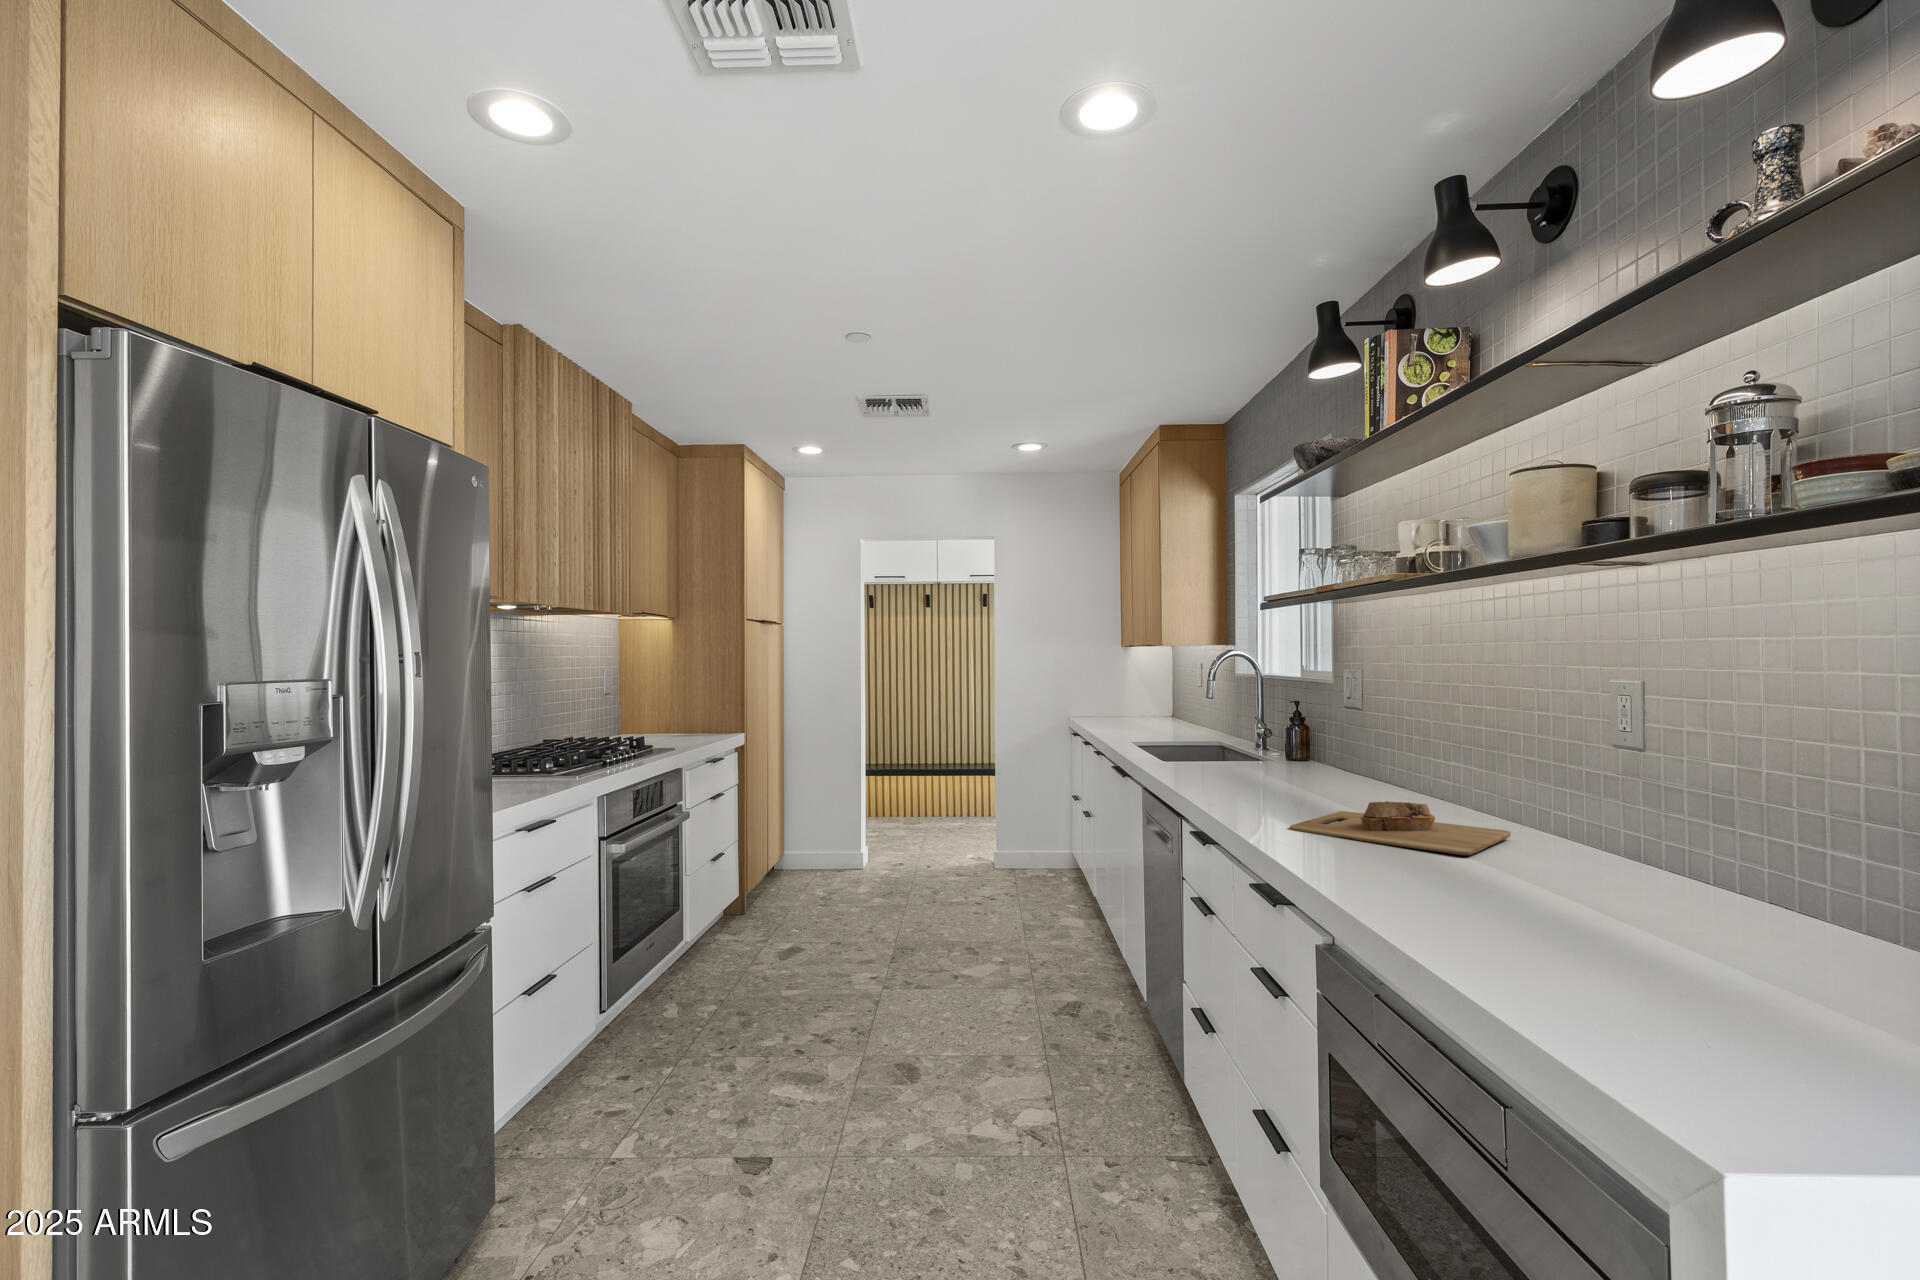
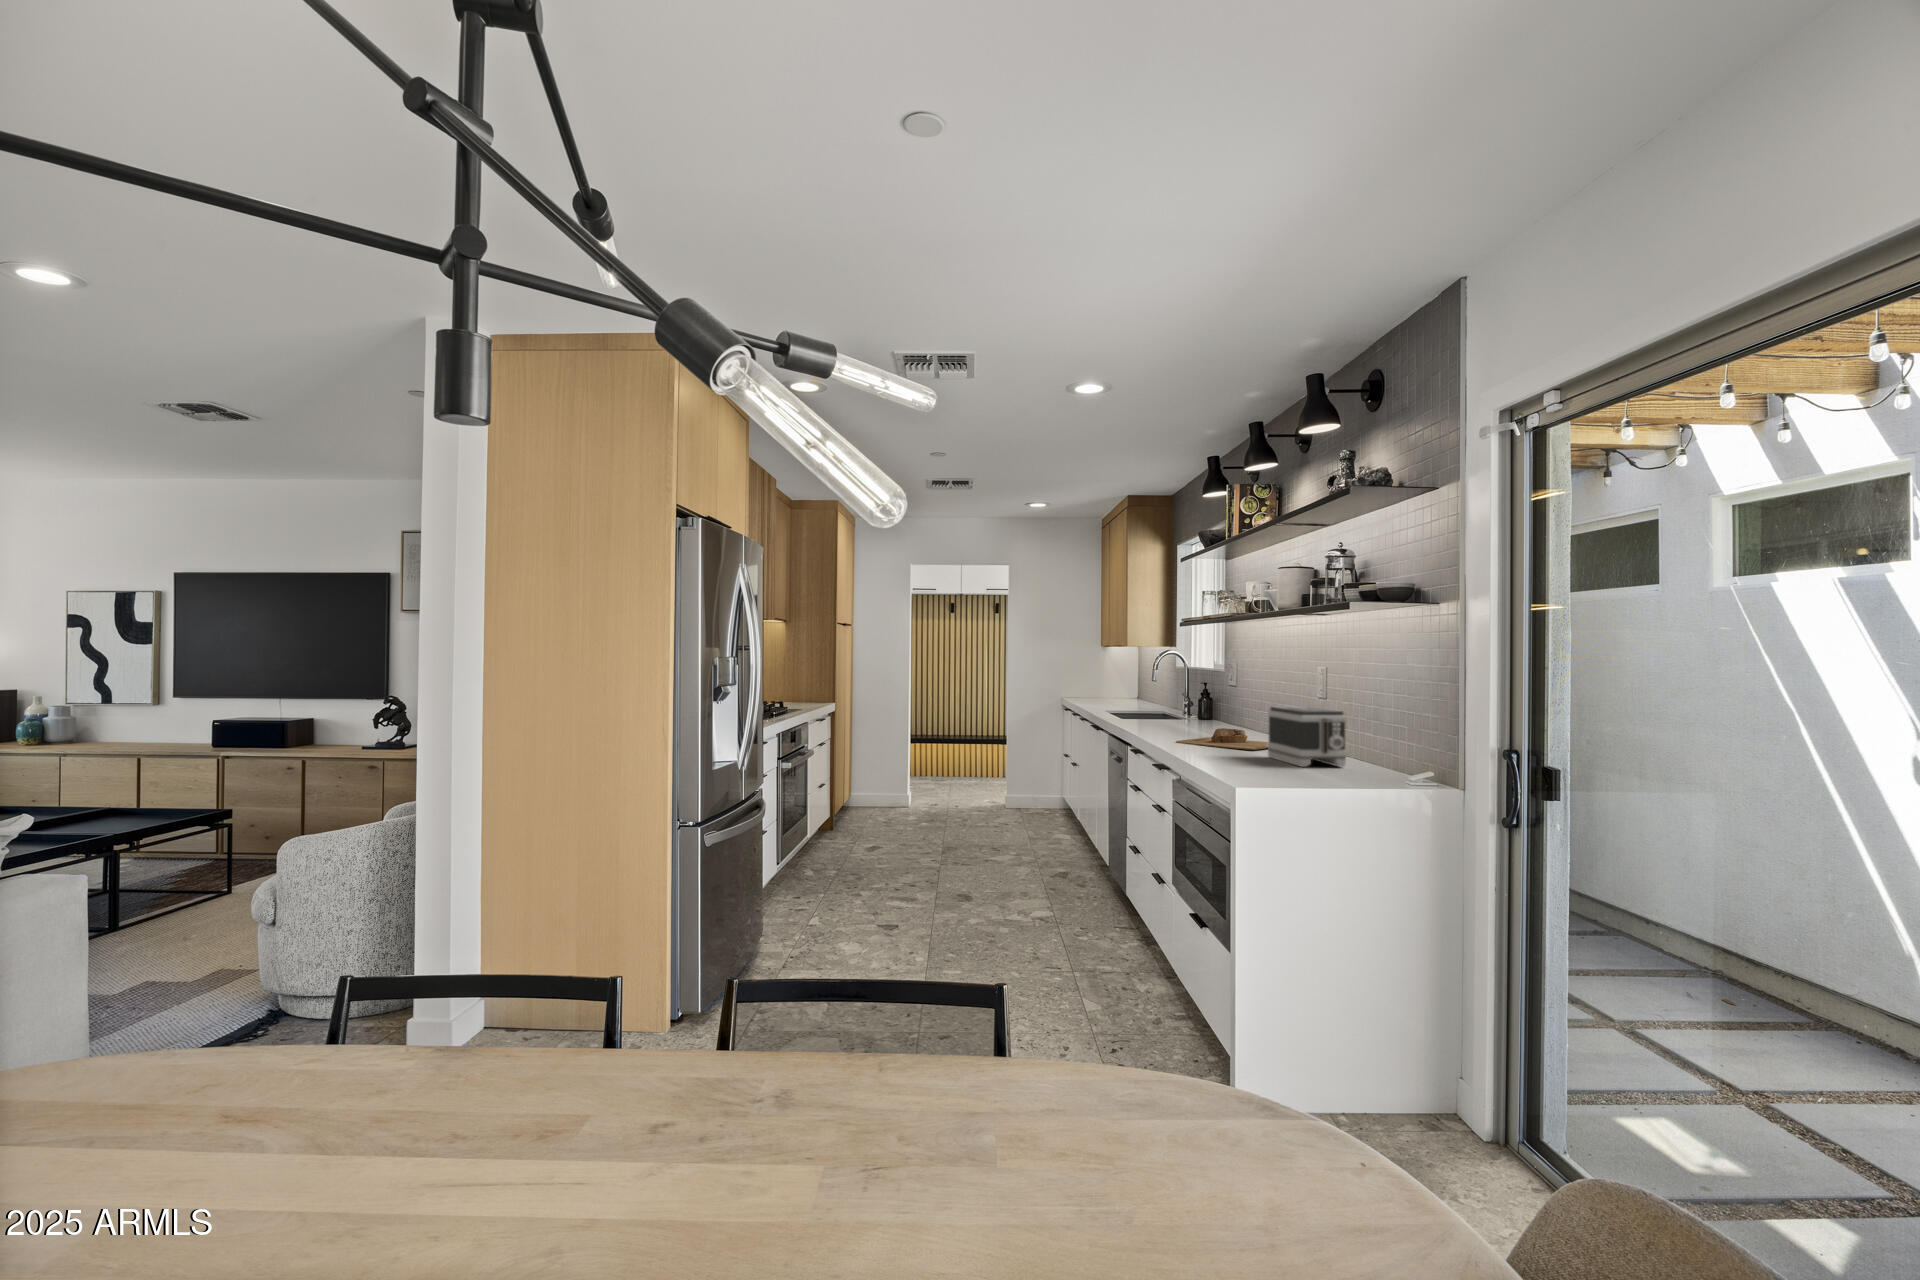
toaster: none [1526,769,1783,936] -> present [1267,707,1347,767]

